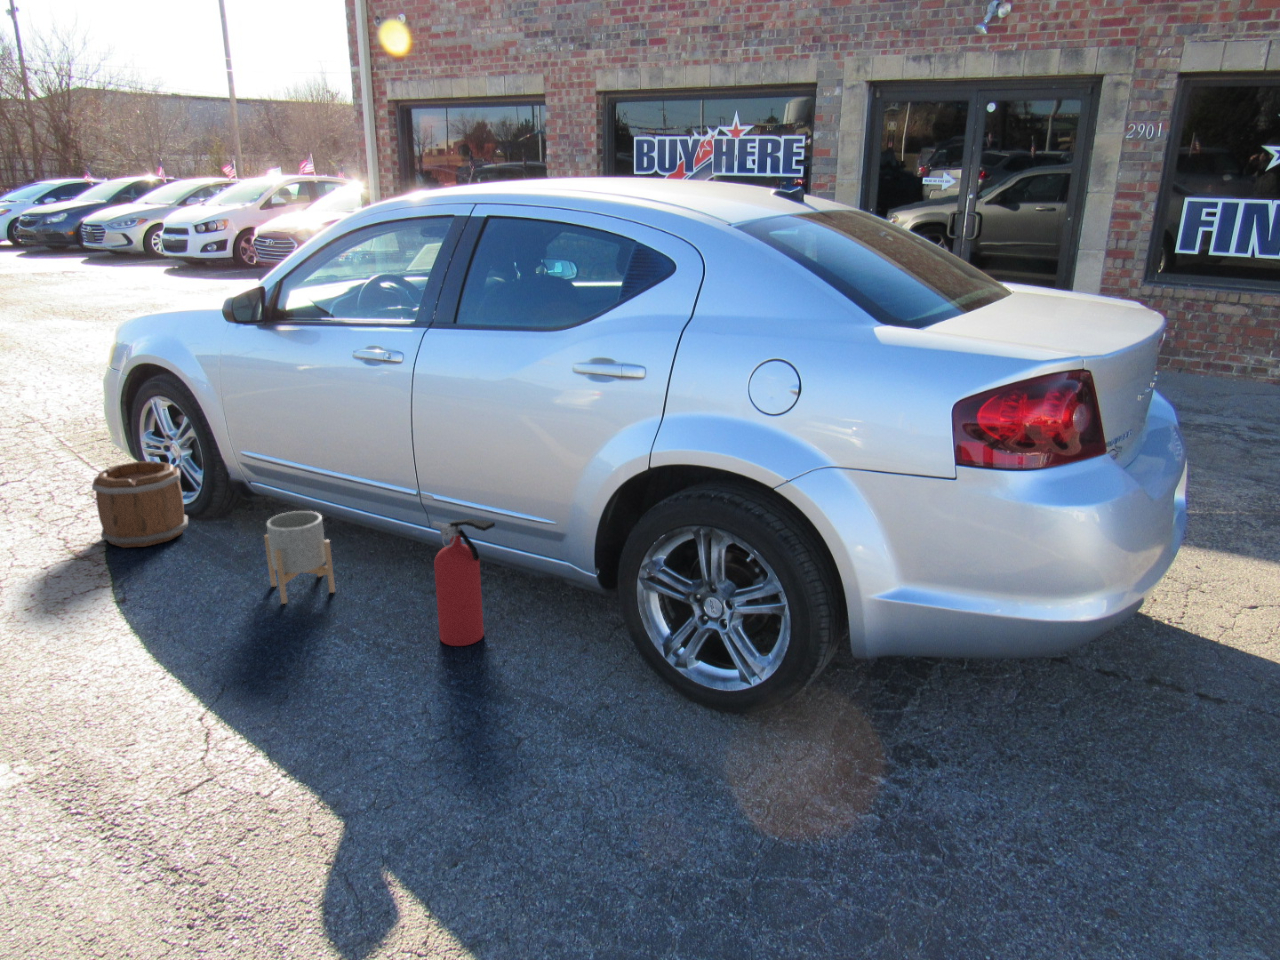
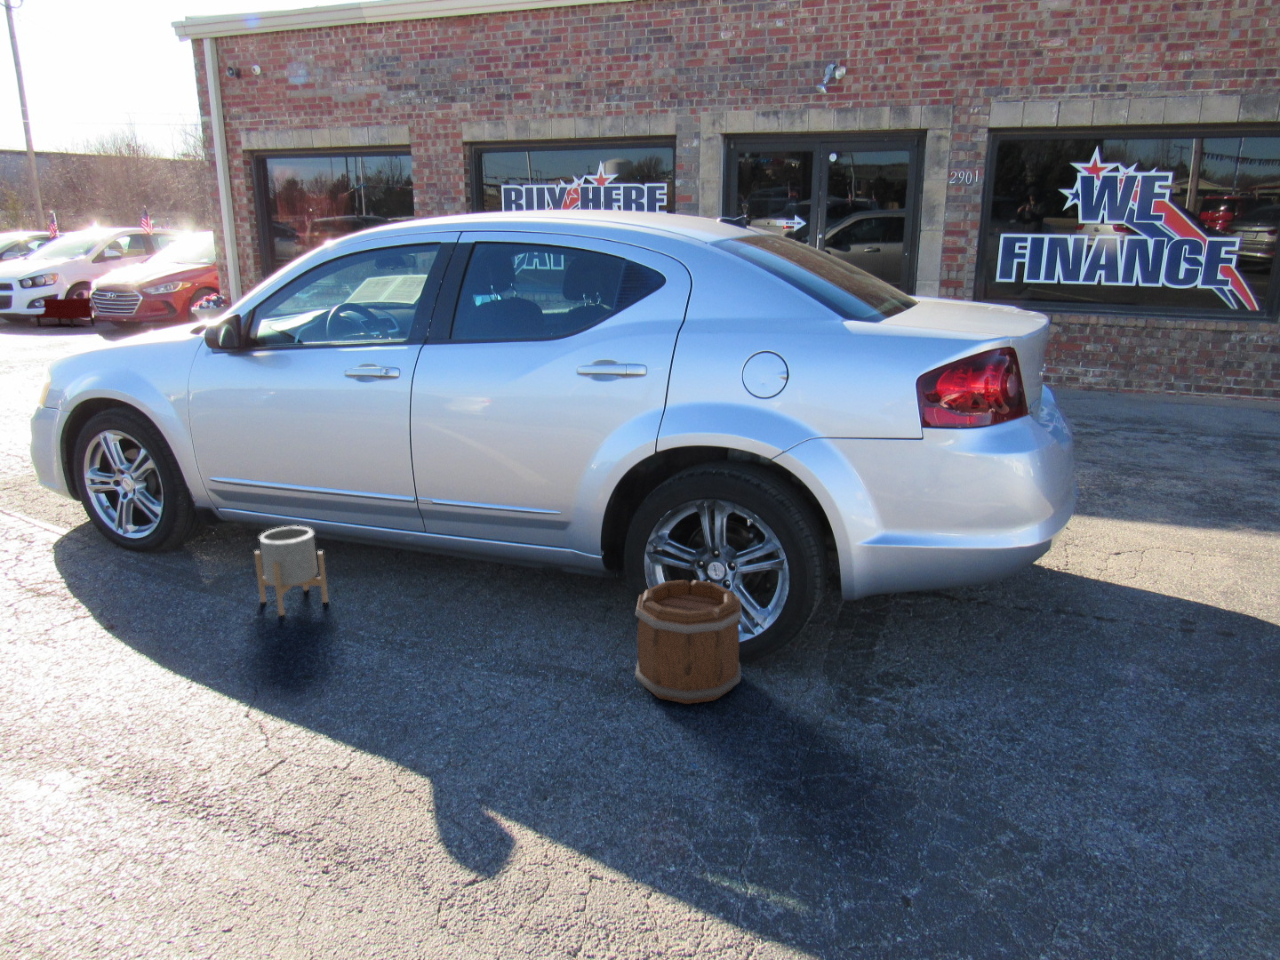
bench: none [203,243,258,273] -> present [35,297,95,328]
bucket: present [92,461,188,548] -> present [635,580,742,704]
fire extinguisher: present [432,519,495,646] -> none [440,514,504,635]

